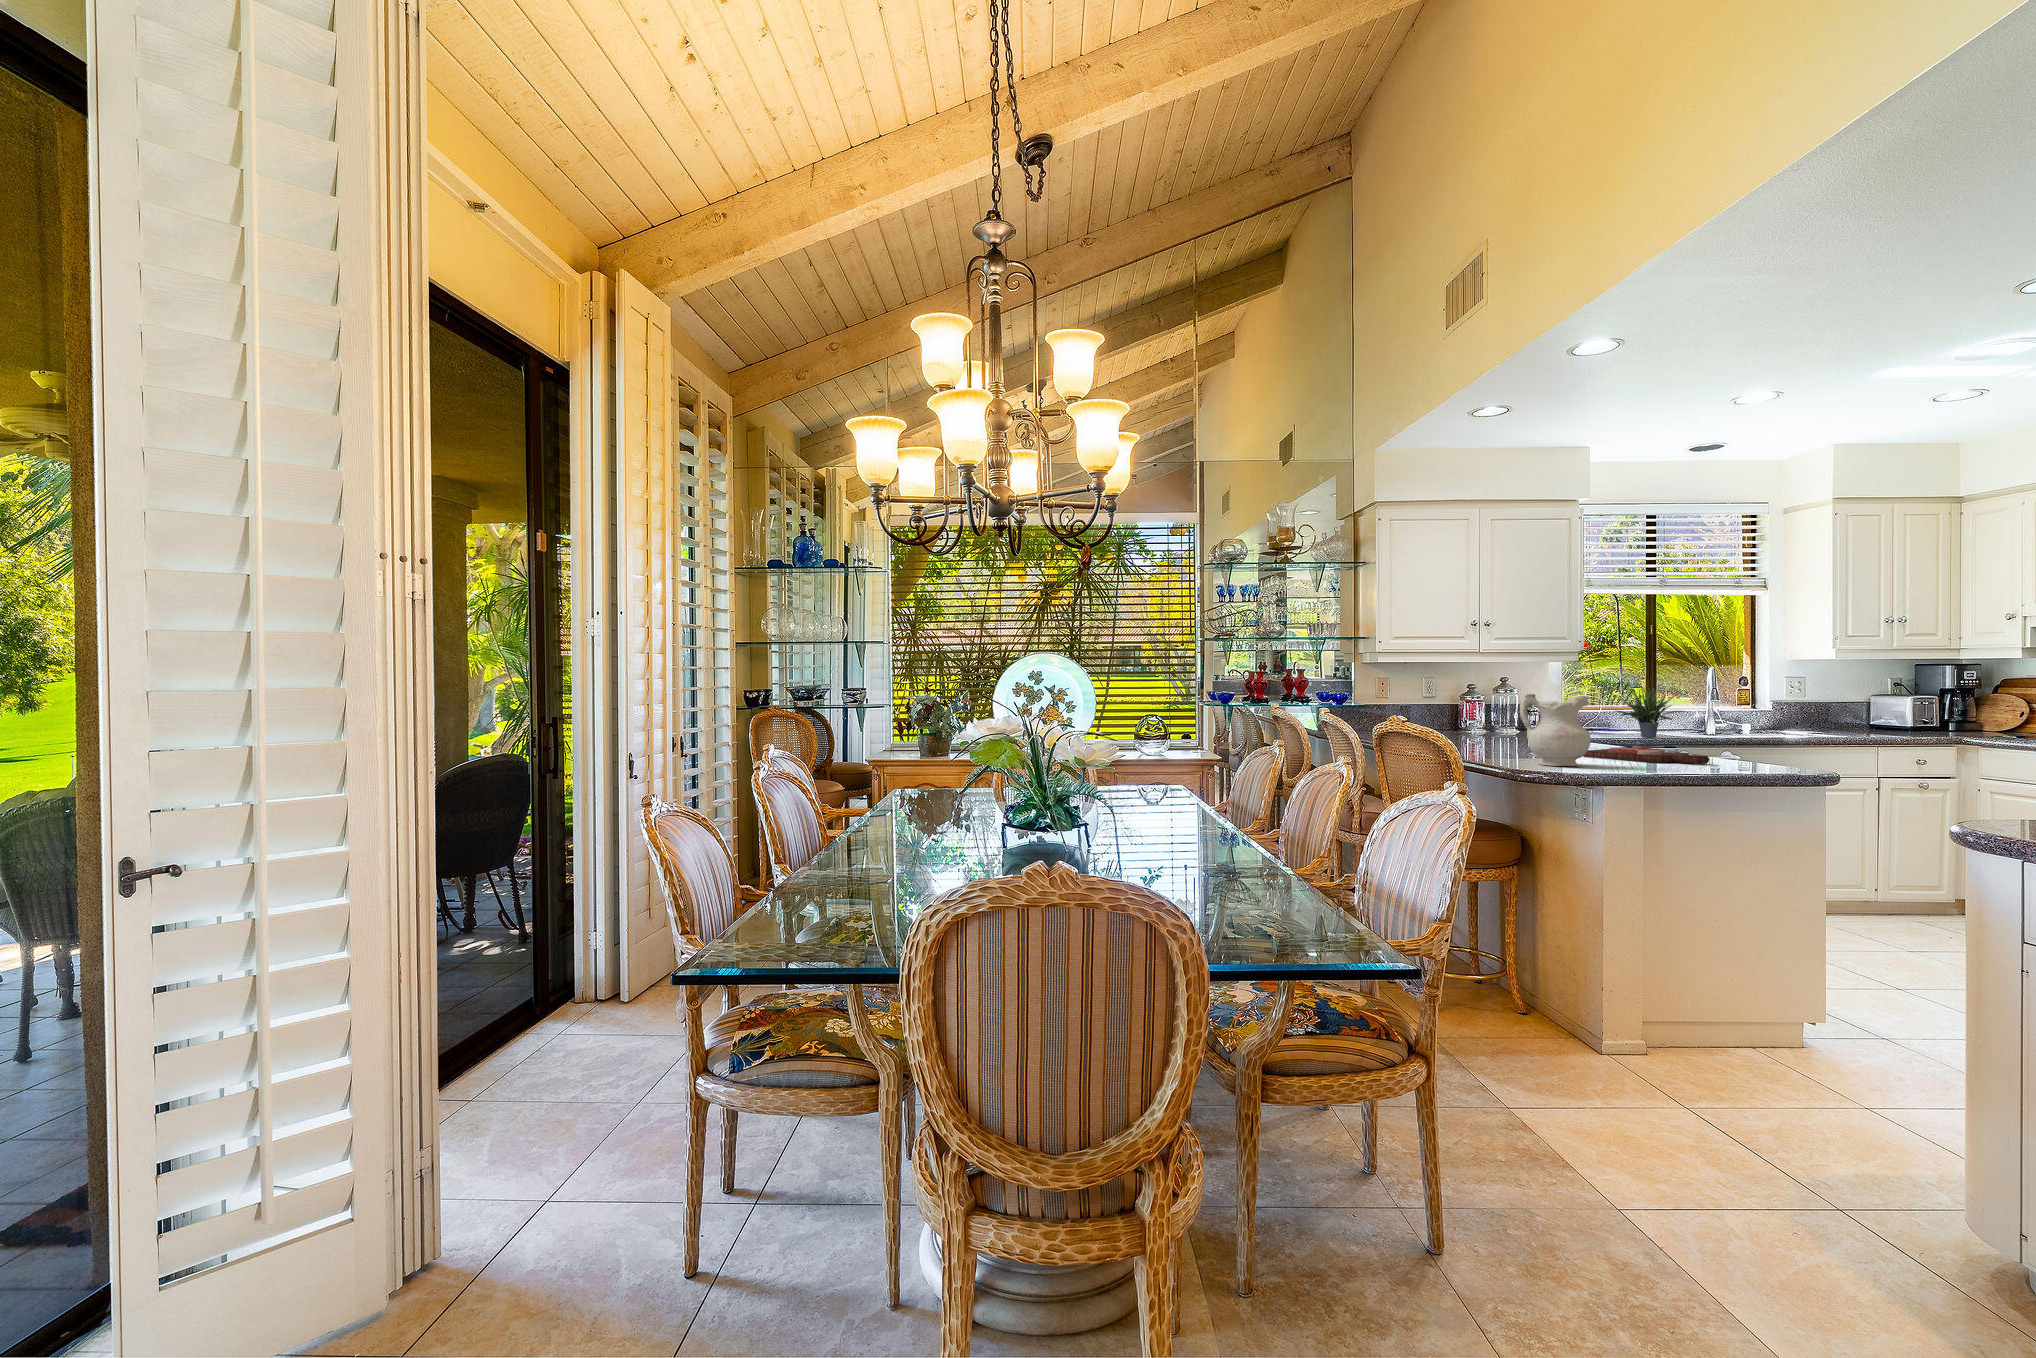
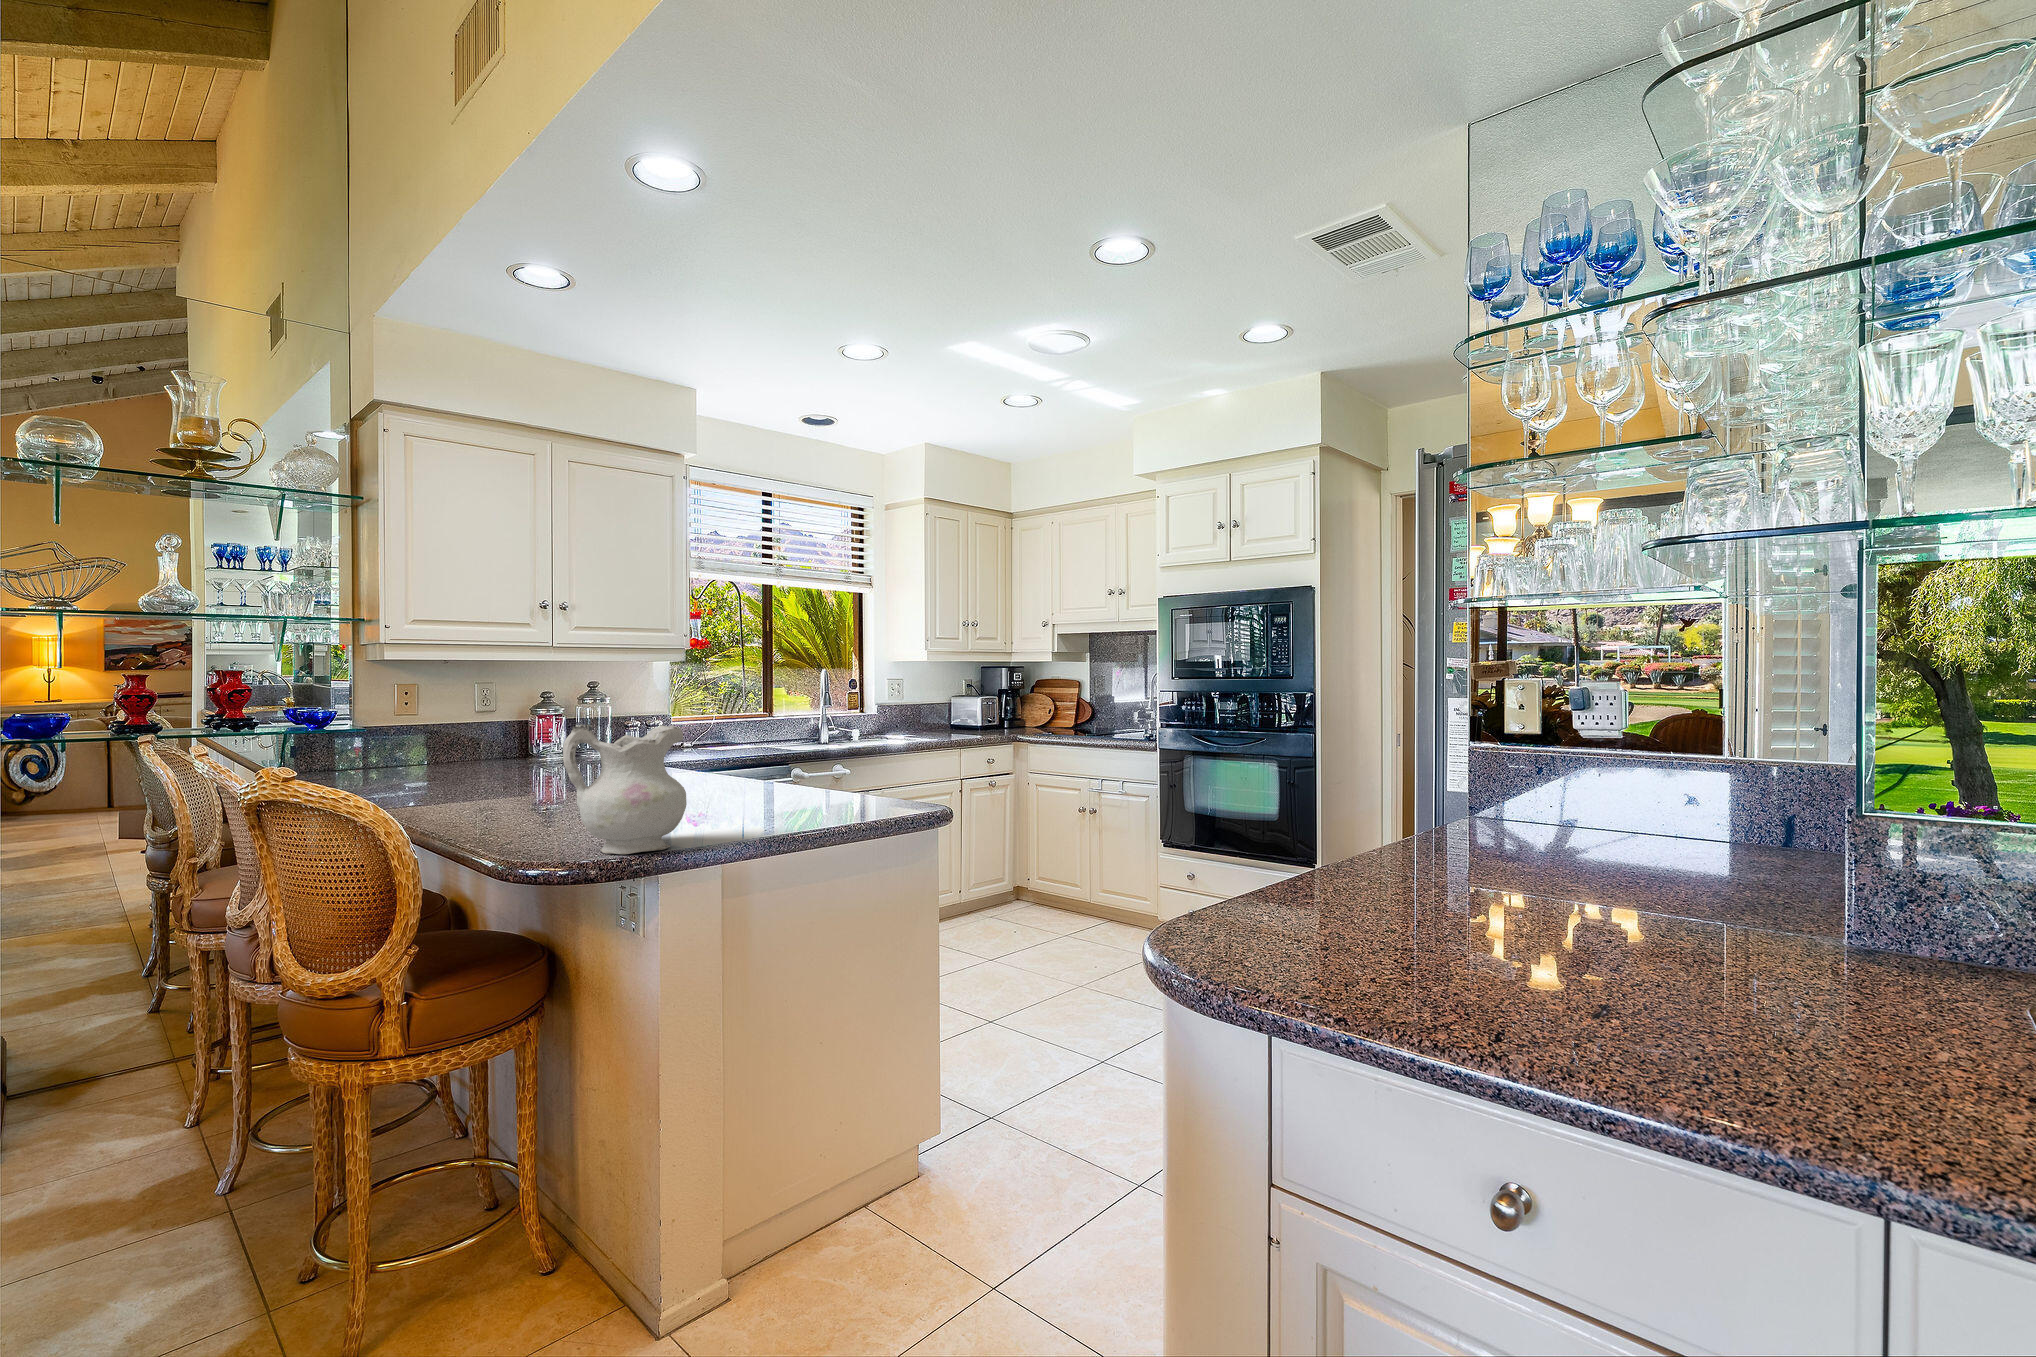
potted plant: present [1614,680,1686,737] -> none [728,678,804,750]
cutting board: present [1584,746,1709,764] -> none [681,787,846,814]

